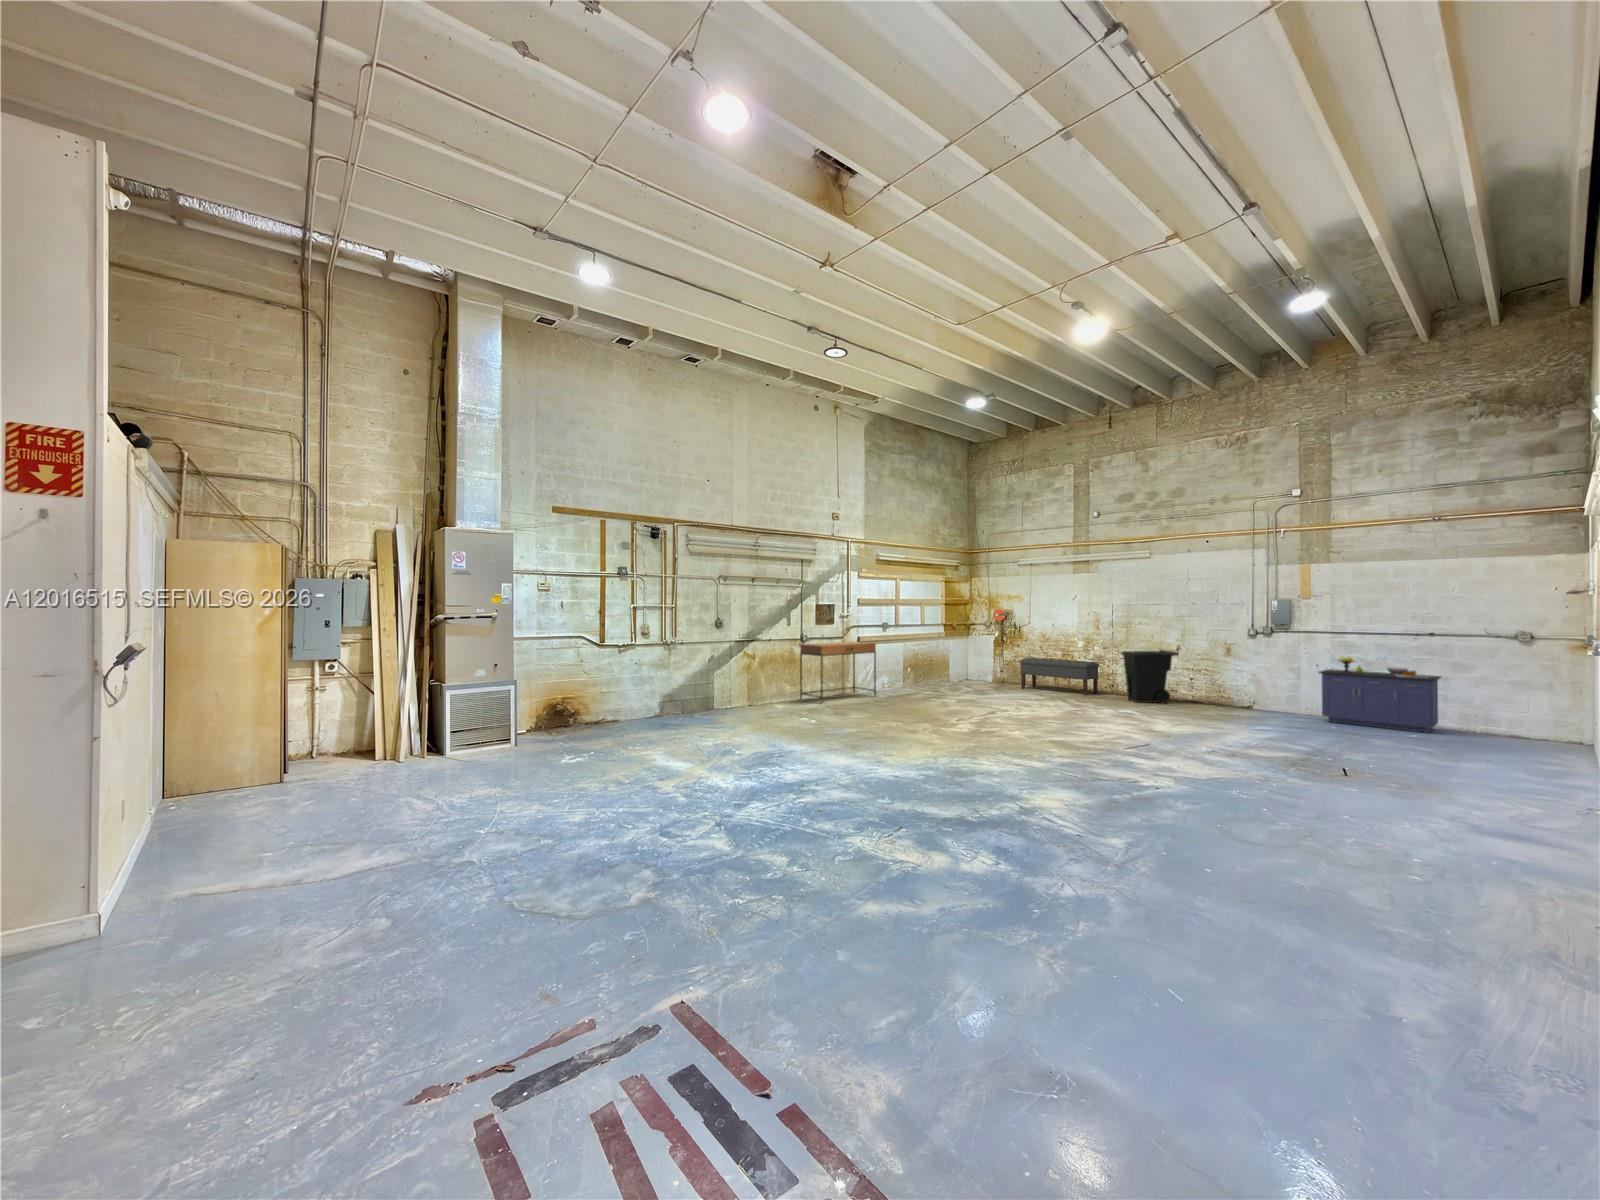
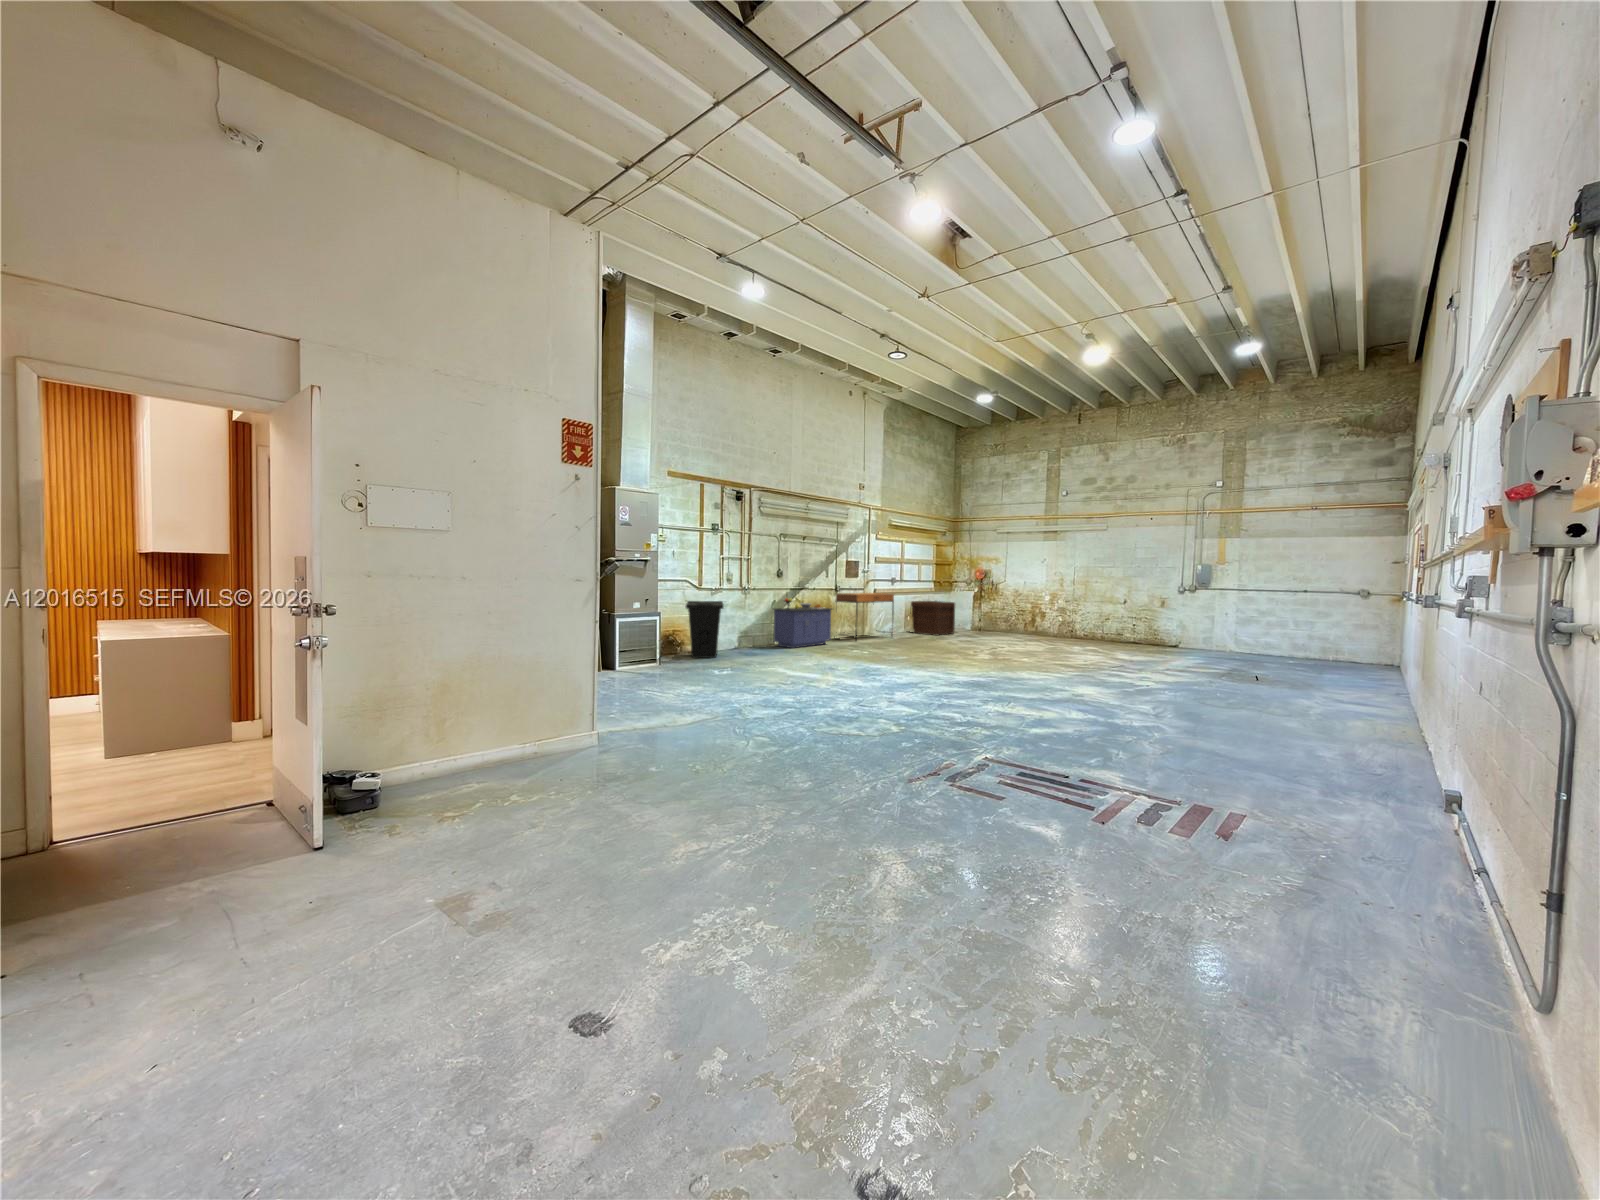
wooden crate: none [908,649,963,692] -> present [910,601,955,635]
trash can: present [1121,650,1179,703] -> present [686,601,724,658]
storage cabinet: present [1319,657,1441,733] -> present [773,598,832,648]
bench: present [1020,658,1099,695] -> none [999,609,1062,638]

